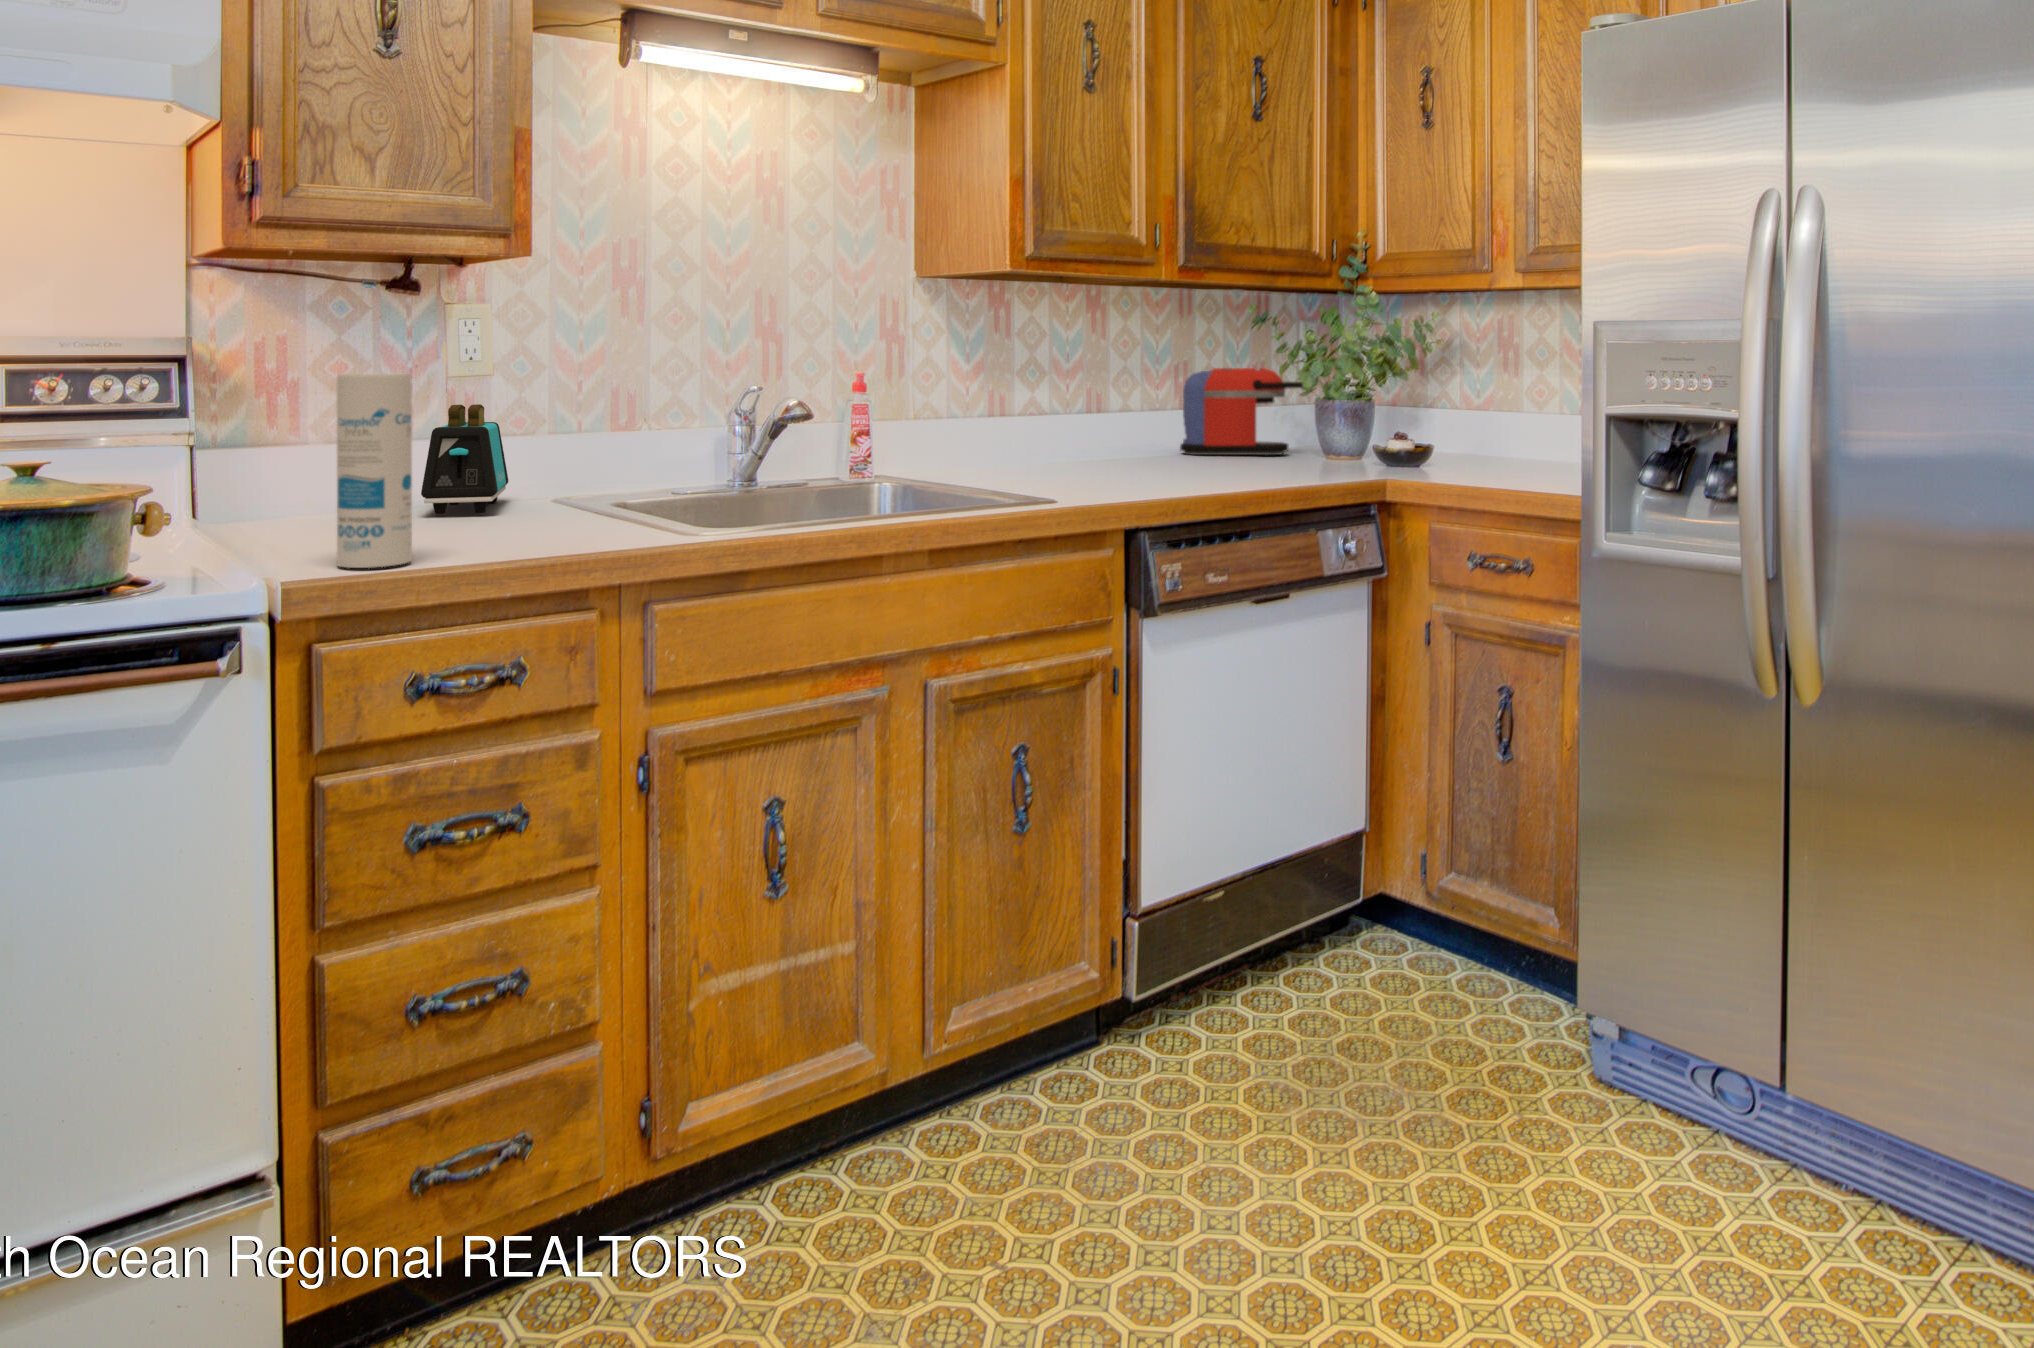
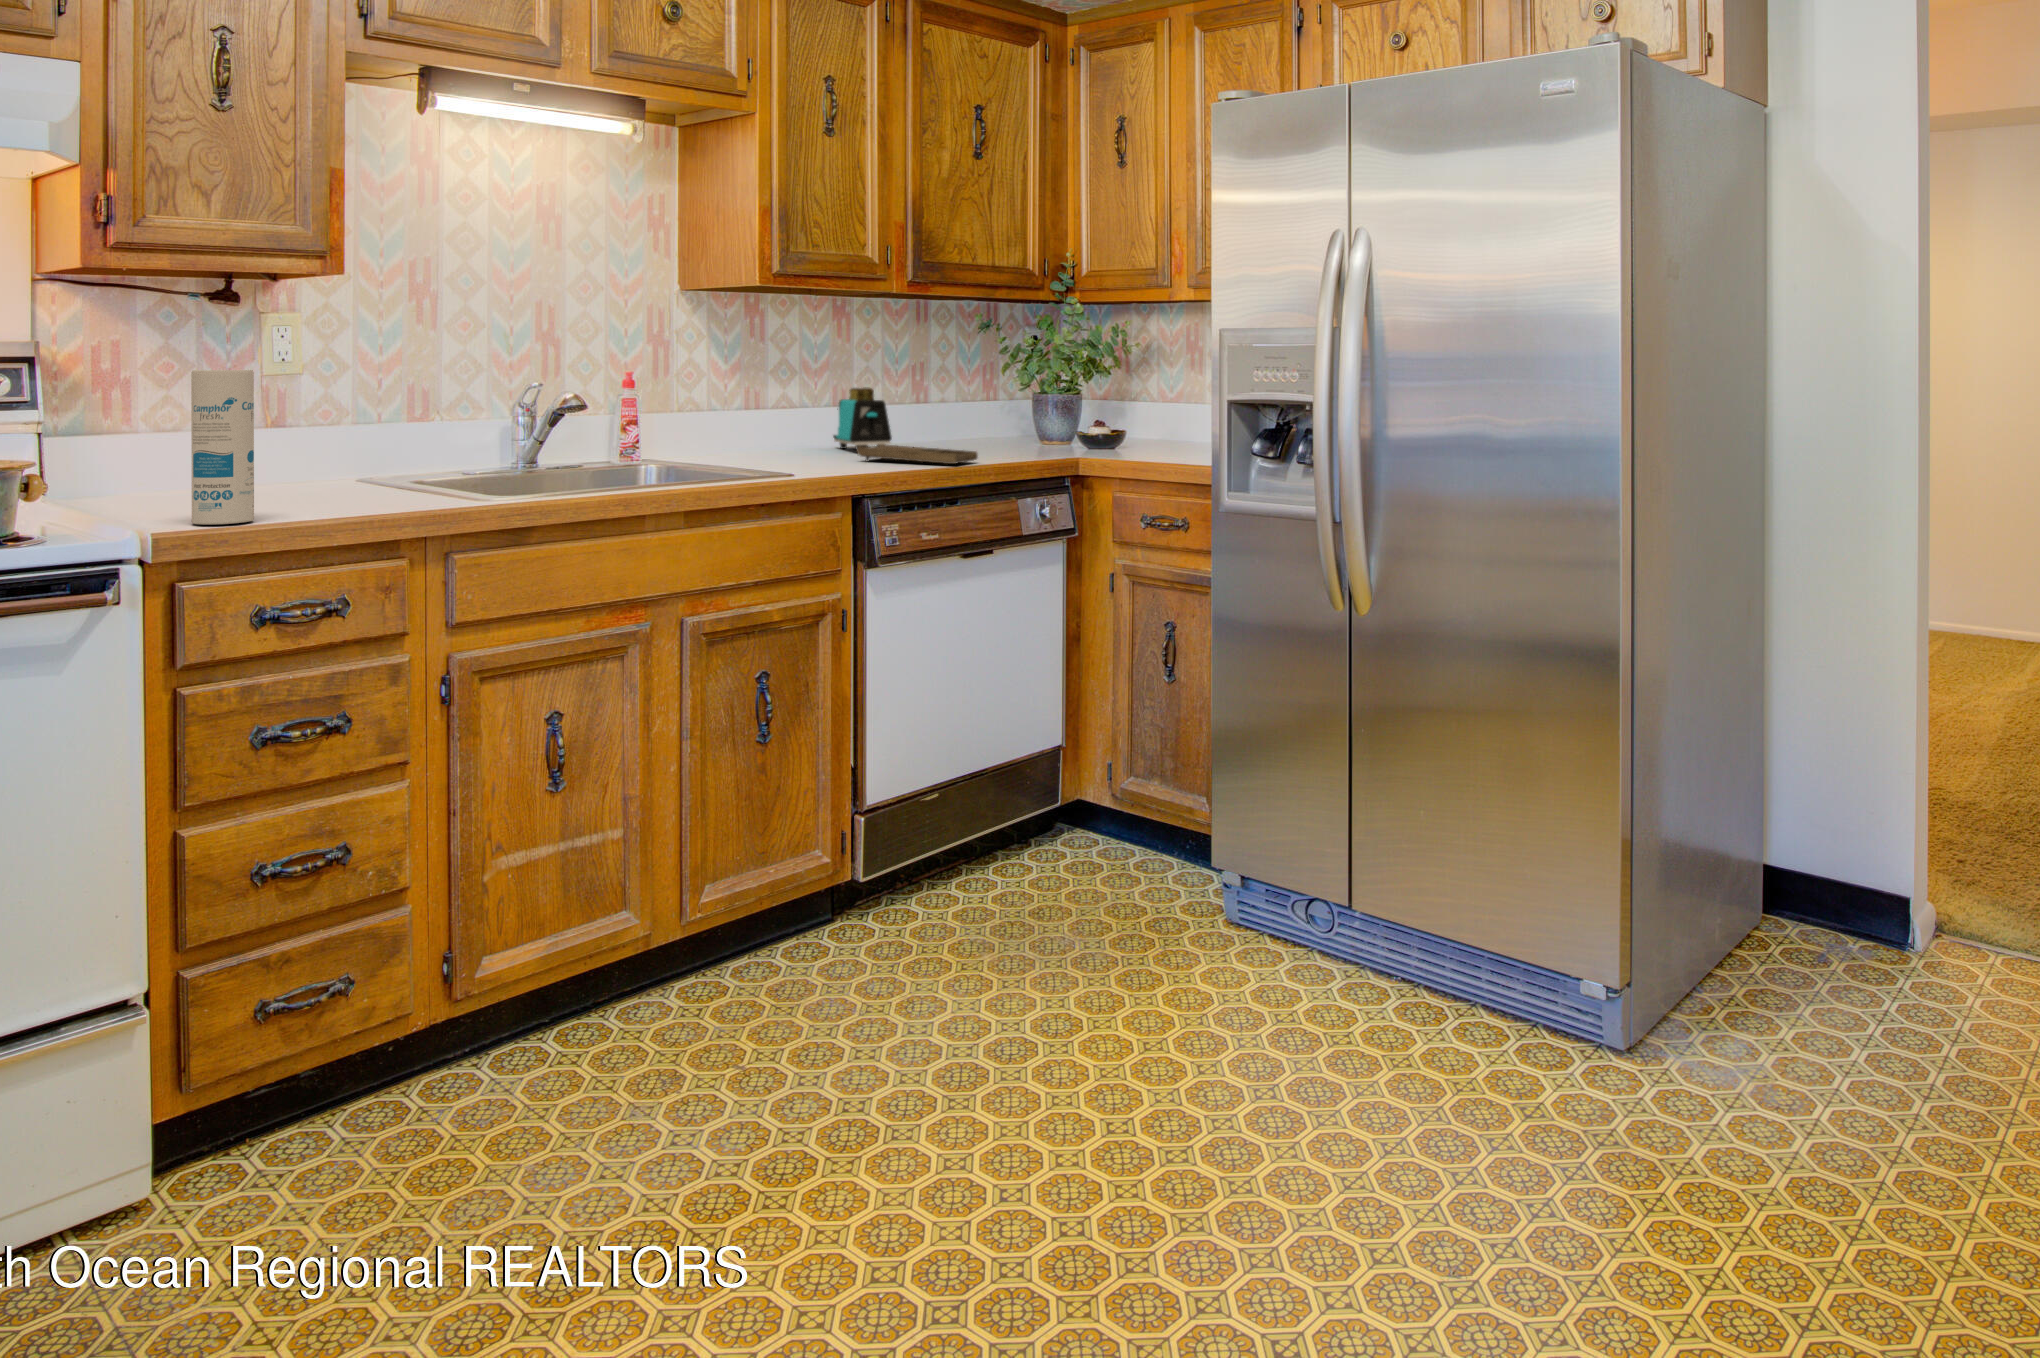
coffee maker: present [1180,368,1303,455] -> none [917,370,1023,445]
toaster: present [421,404,508,514] -> present [833,387,892,451]
tray: none [1122,457,1265,484] -> present [857,444,978,464]

